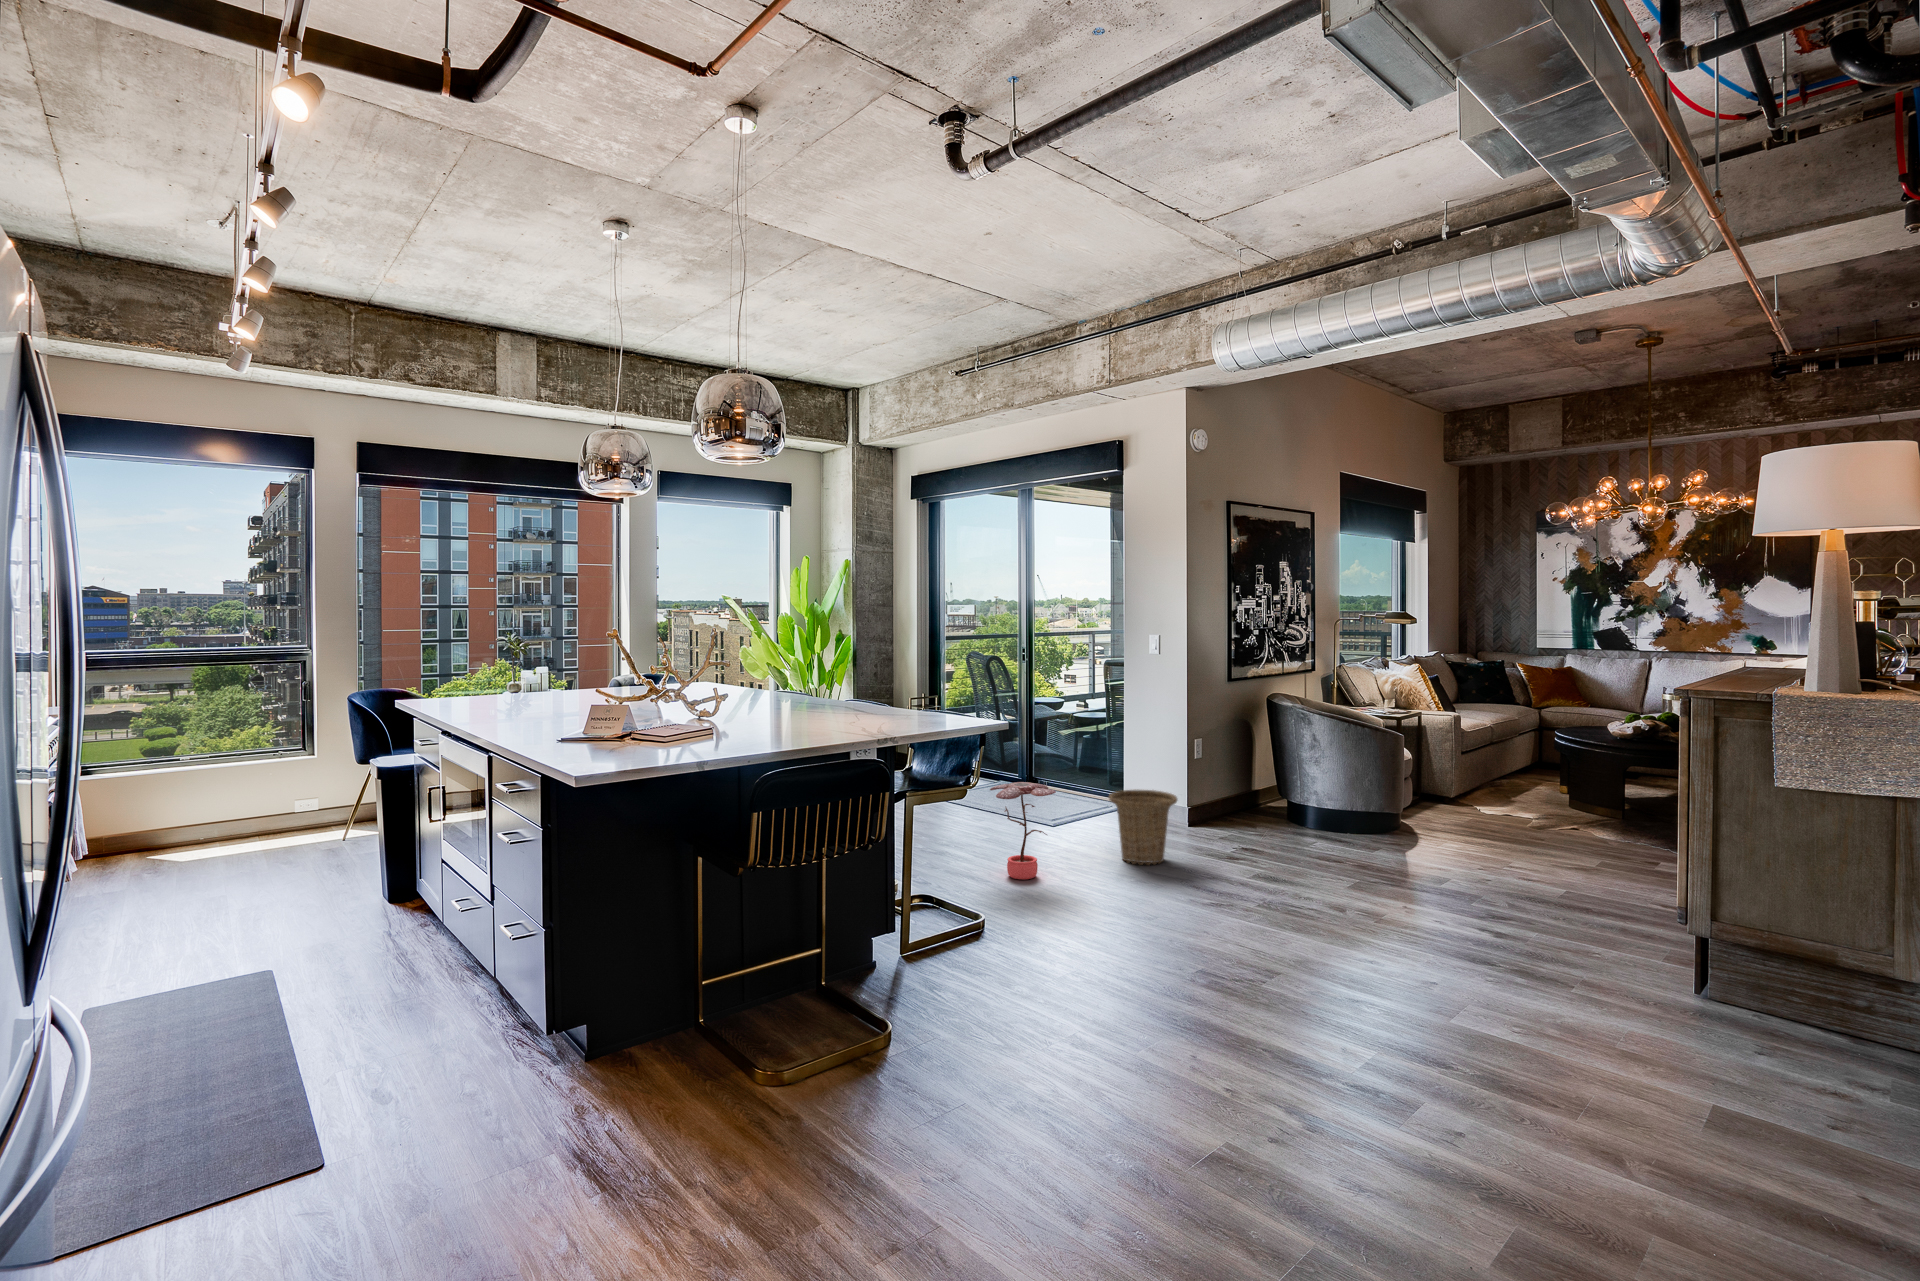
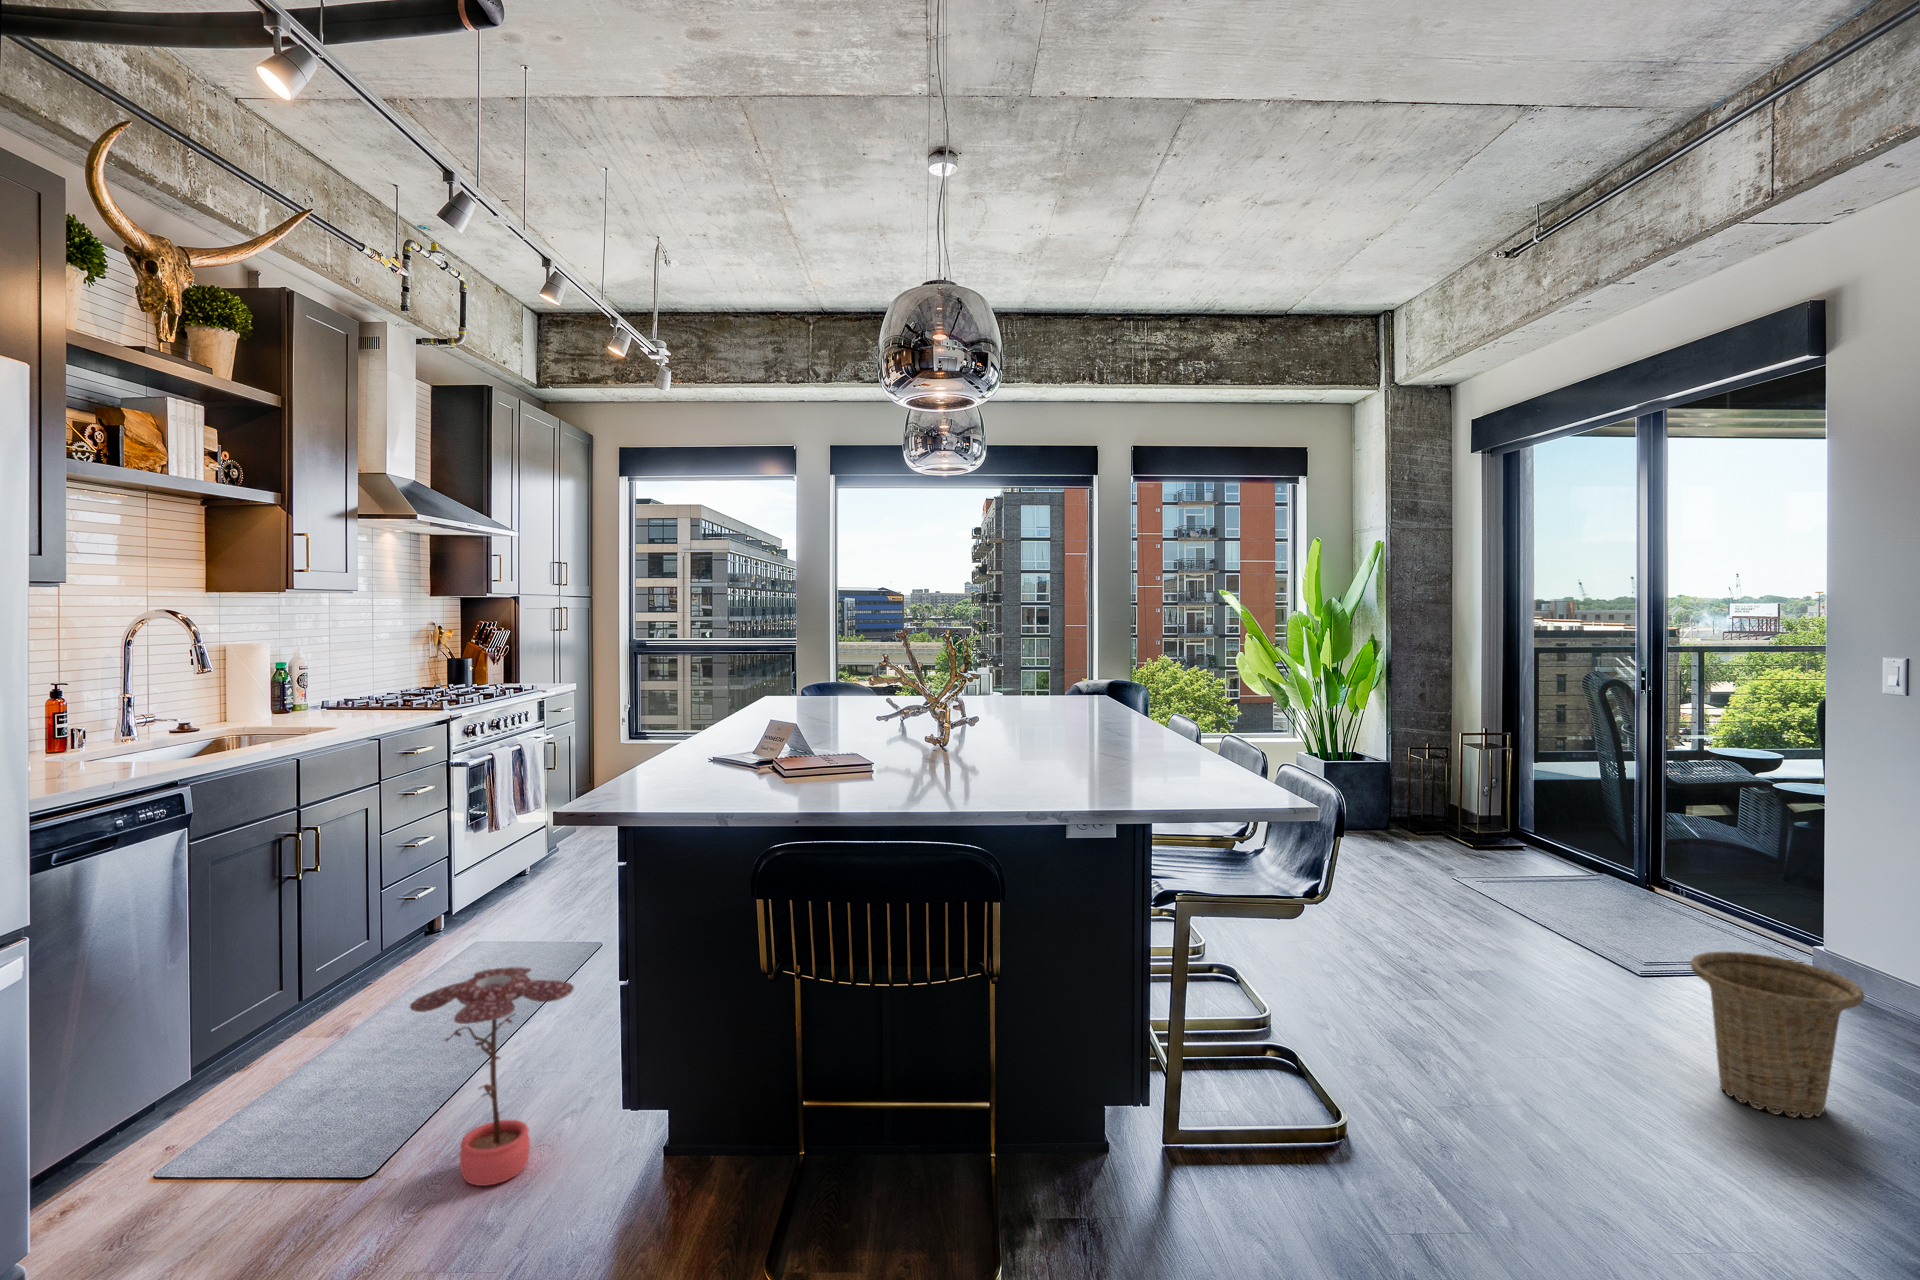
potted plant: present [990,782,1056,879] -> present [410,967,574,1186]

